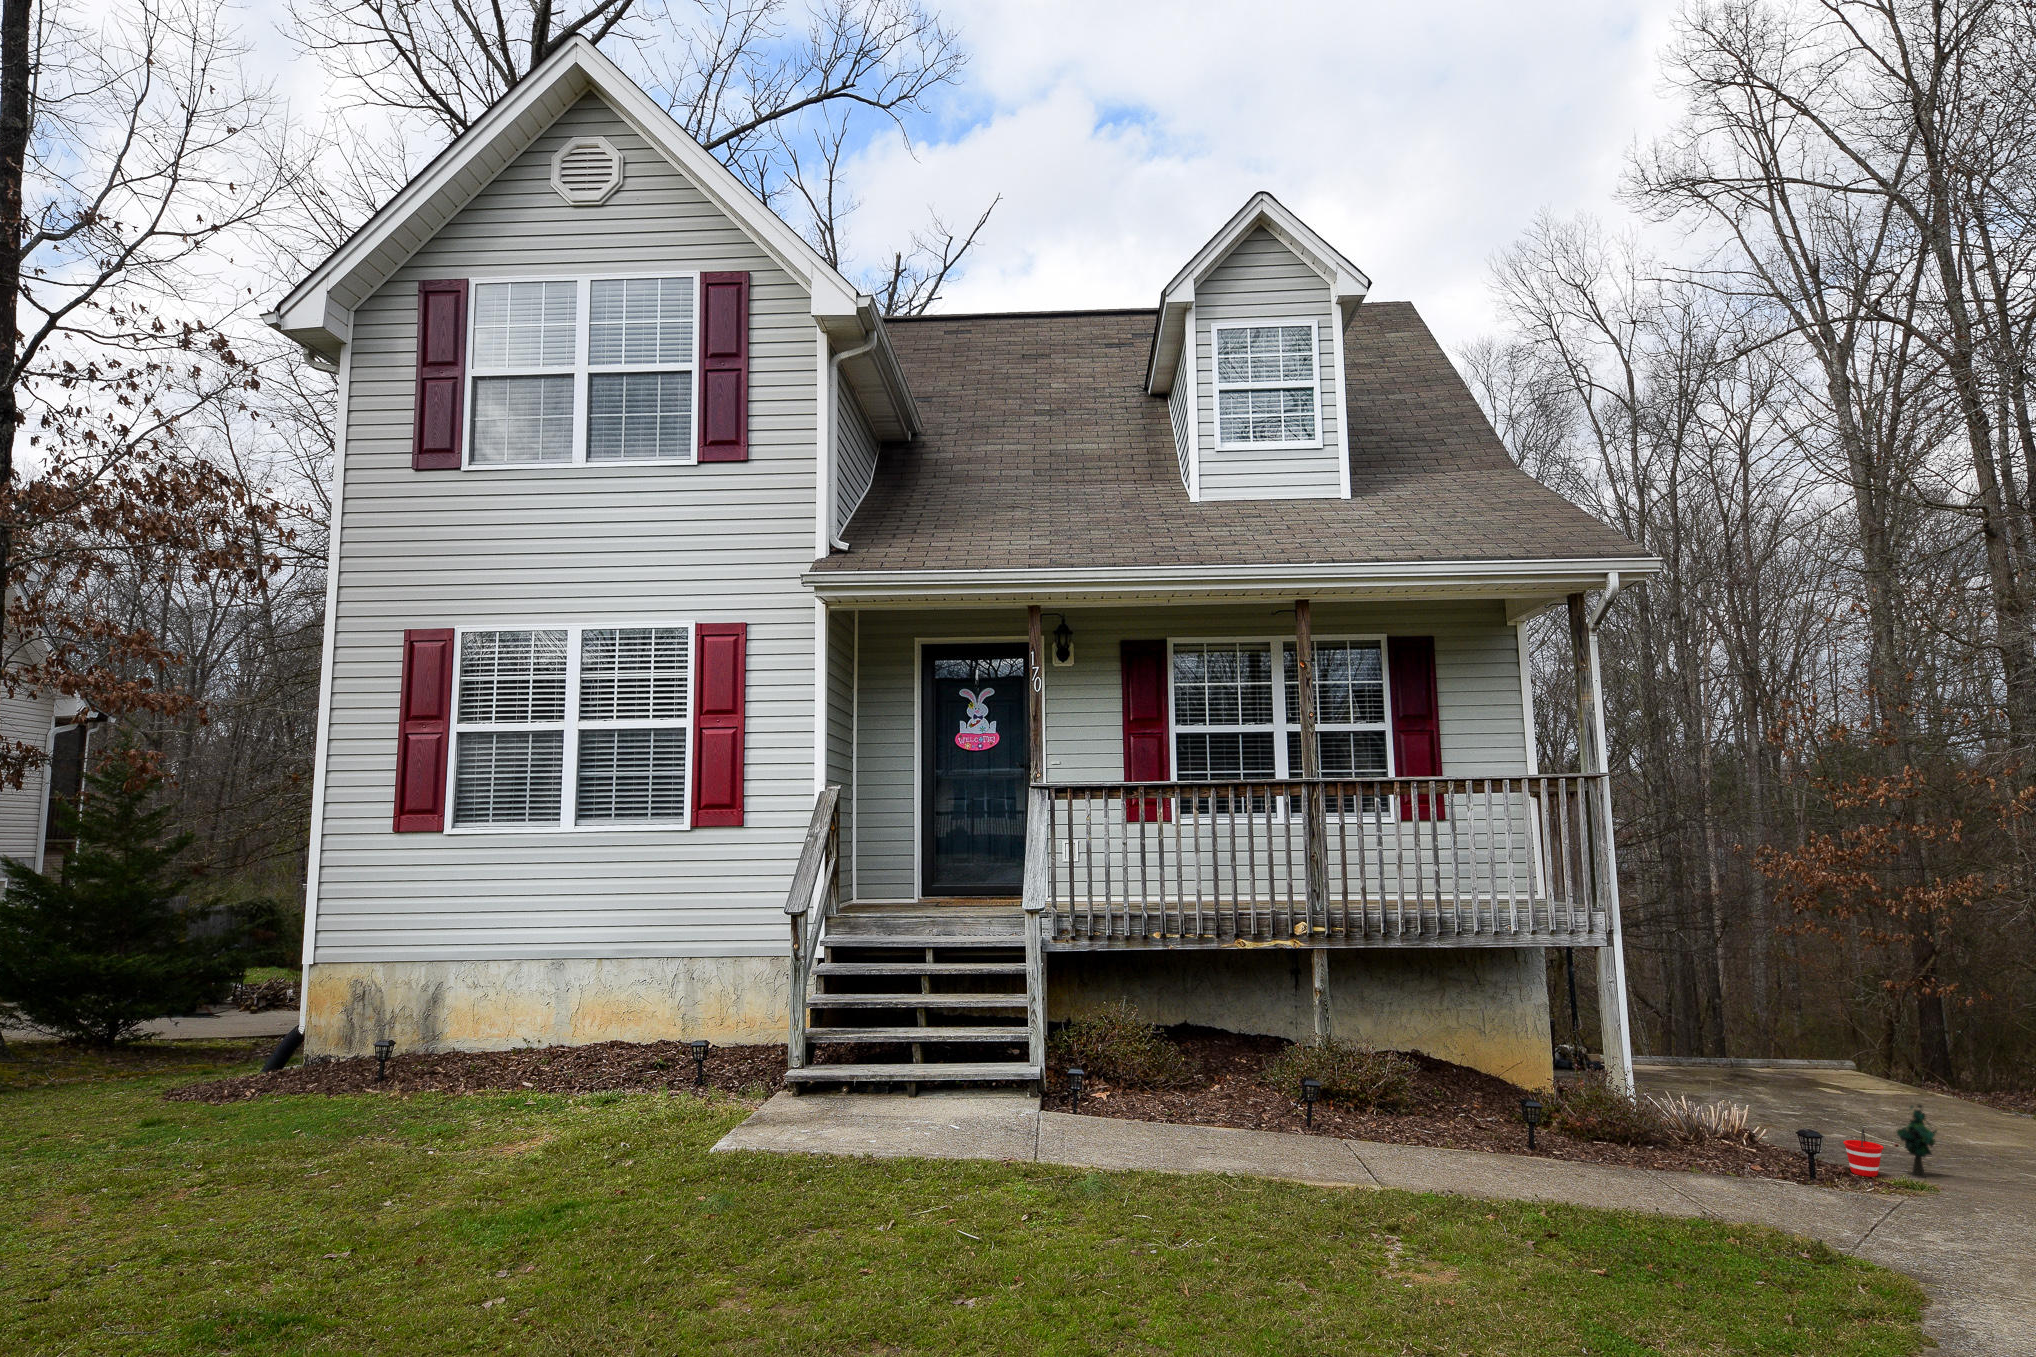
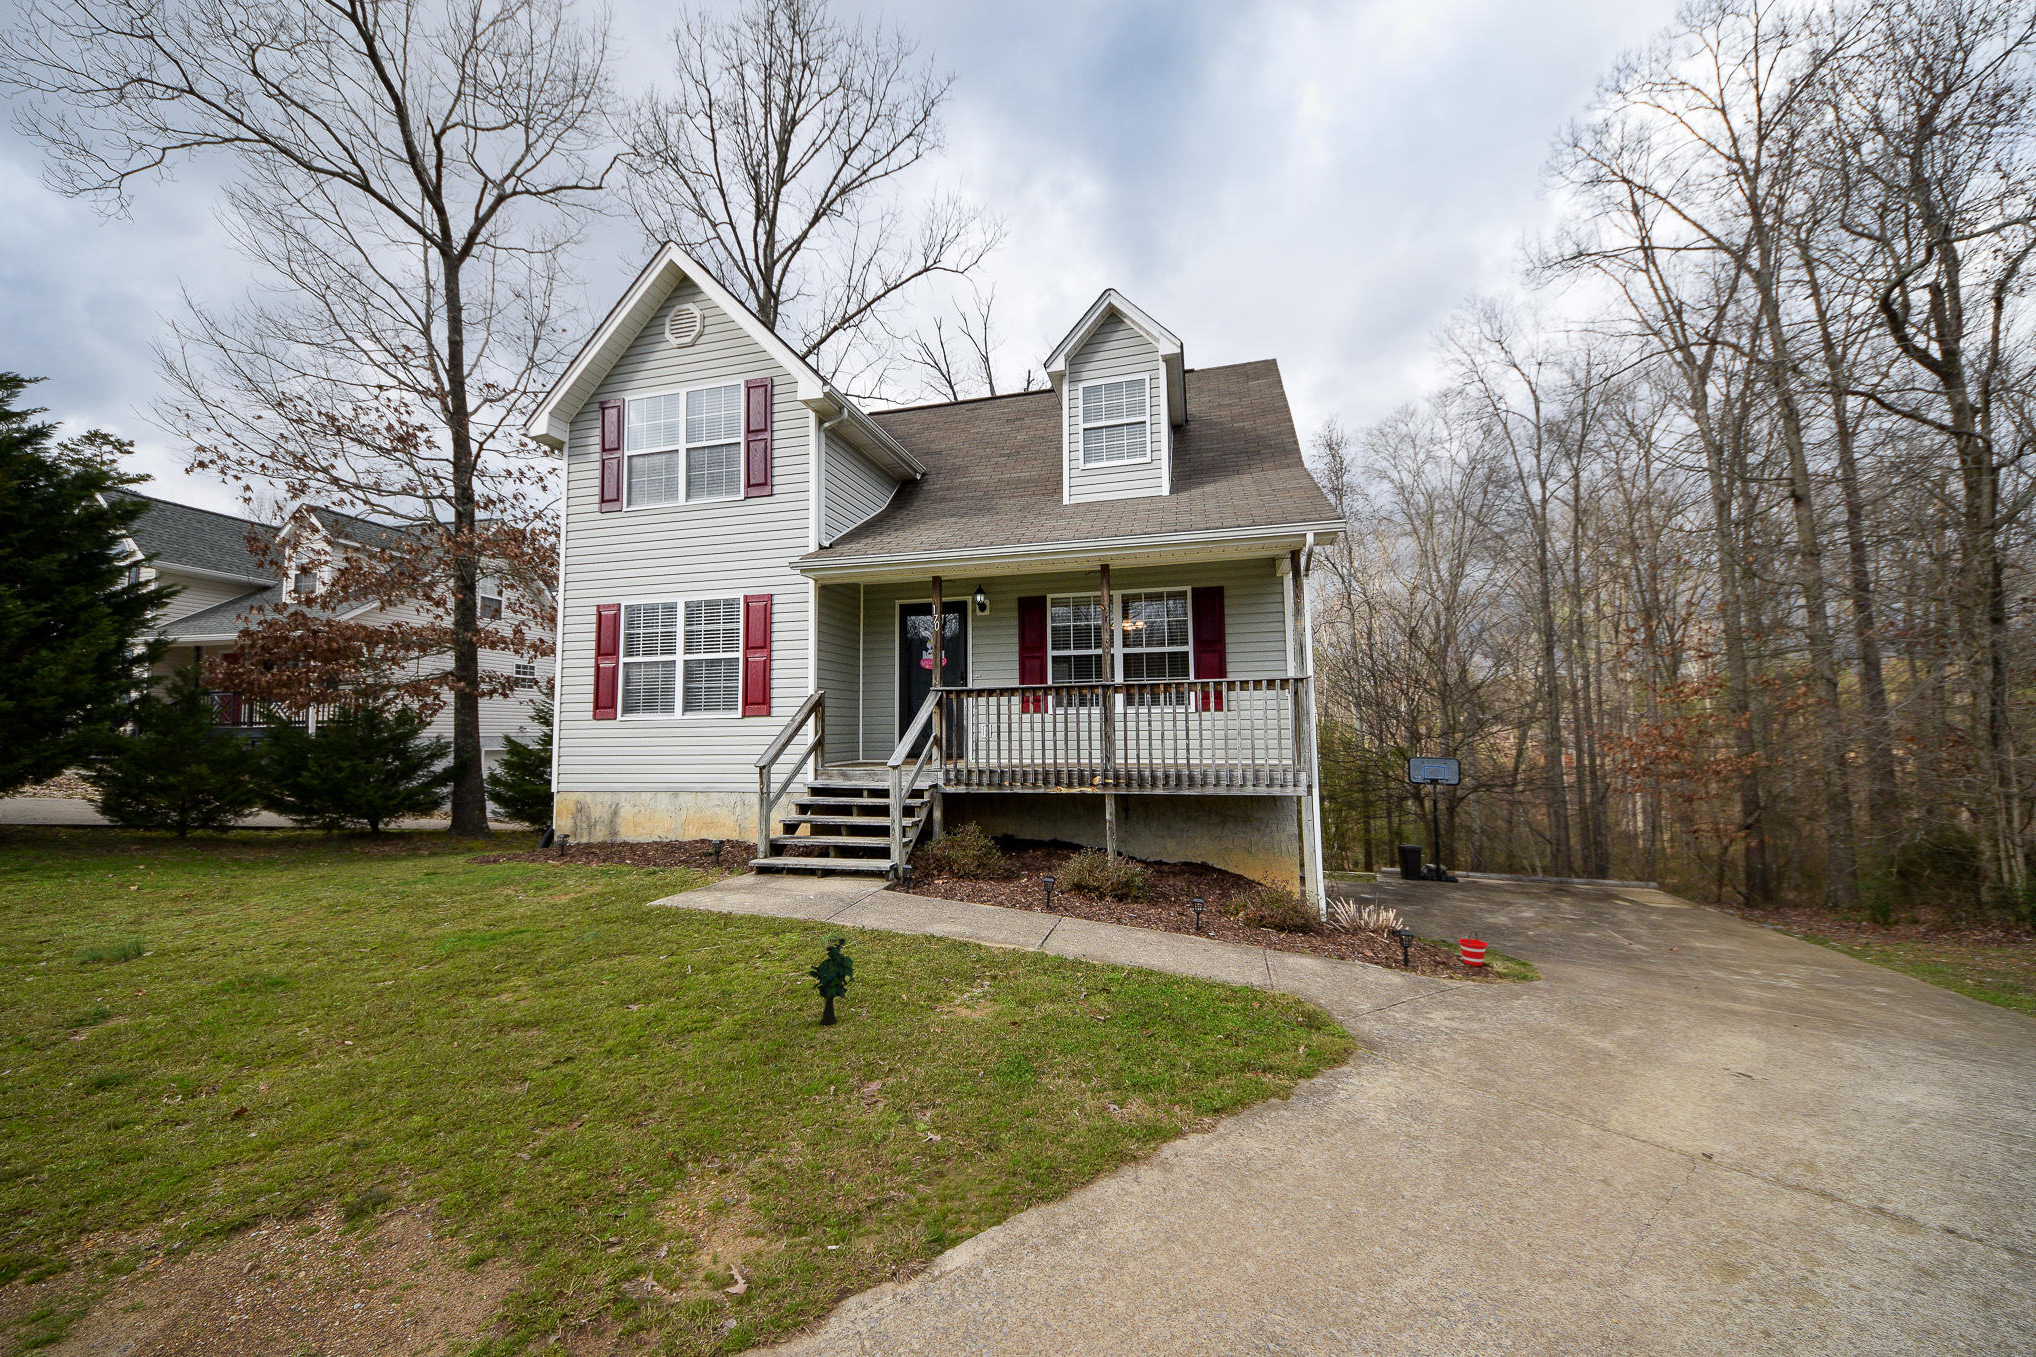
decorative plant: present [1896,1105,1937,1178] -> present [808,939,855,1025]

